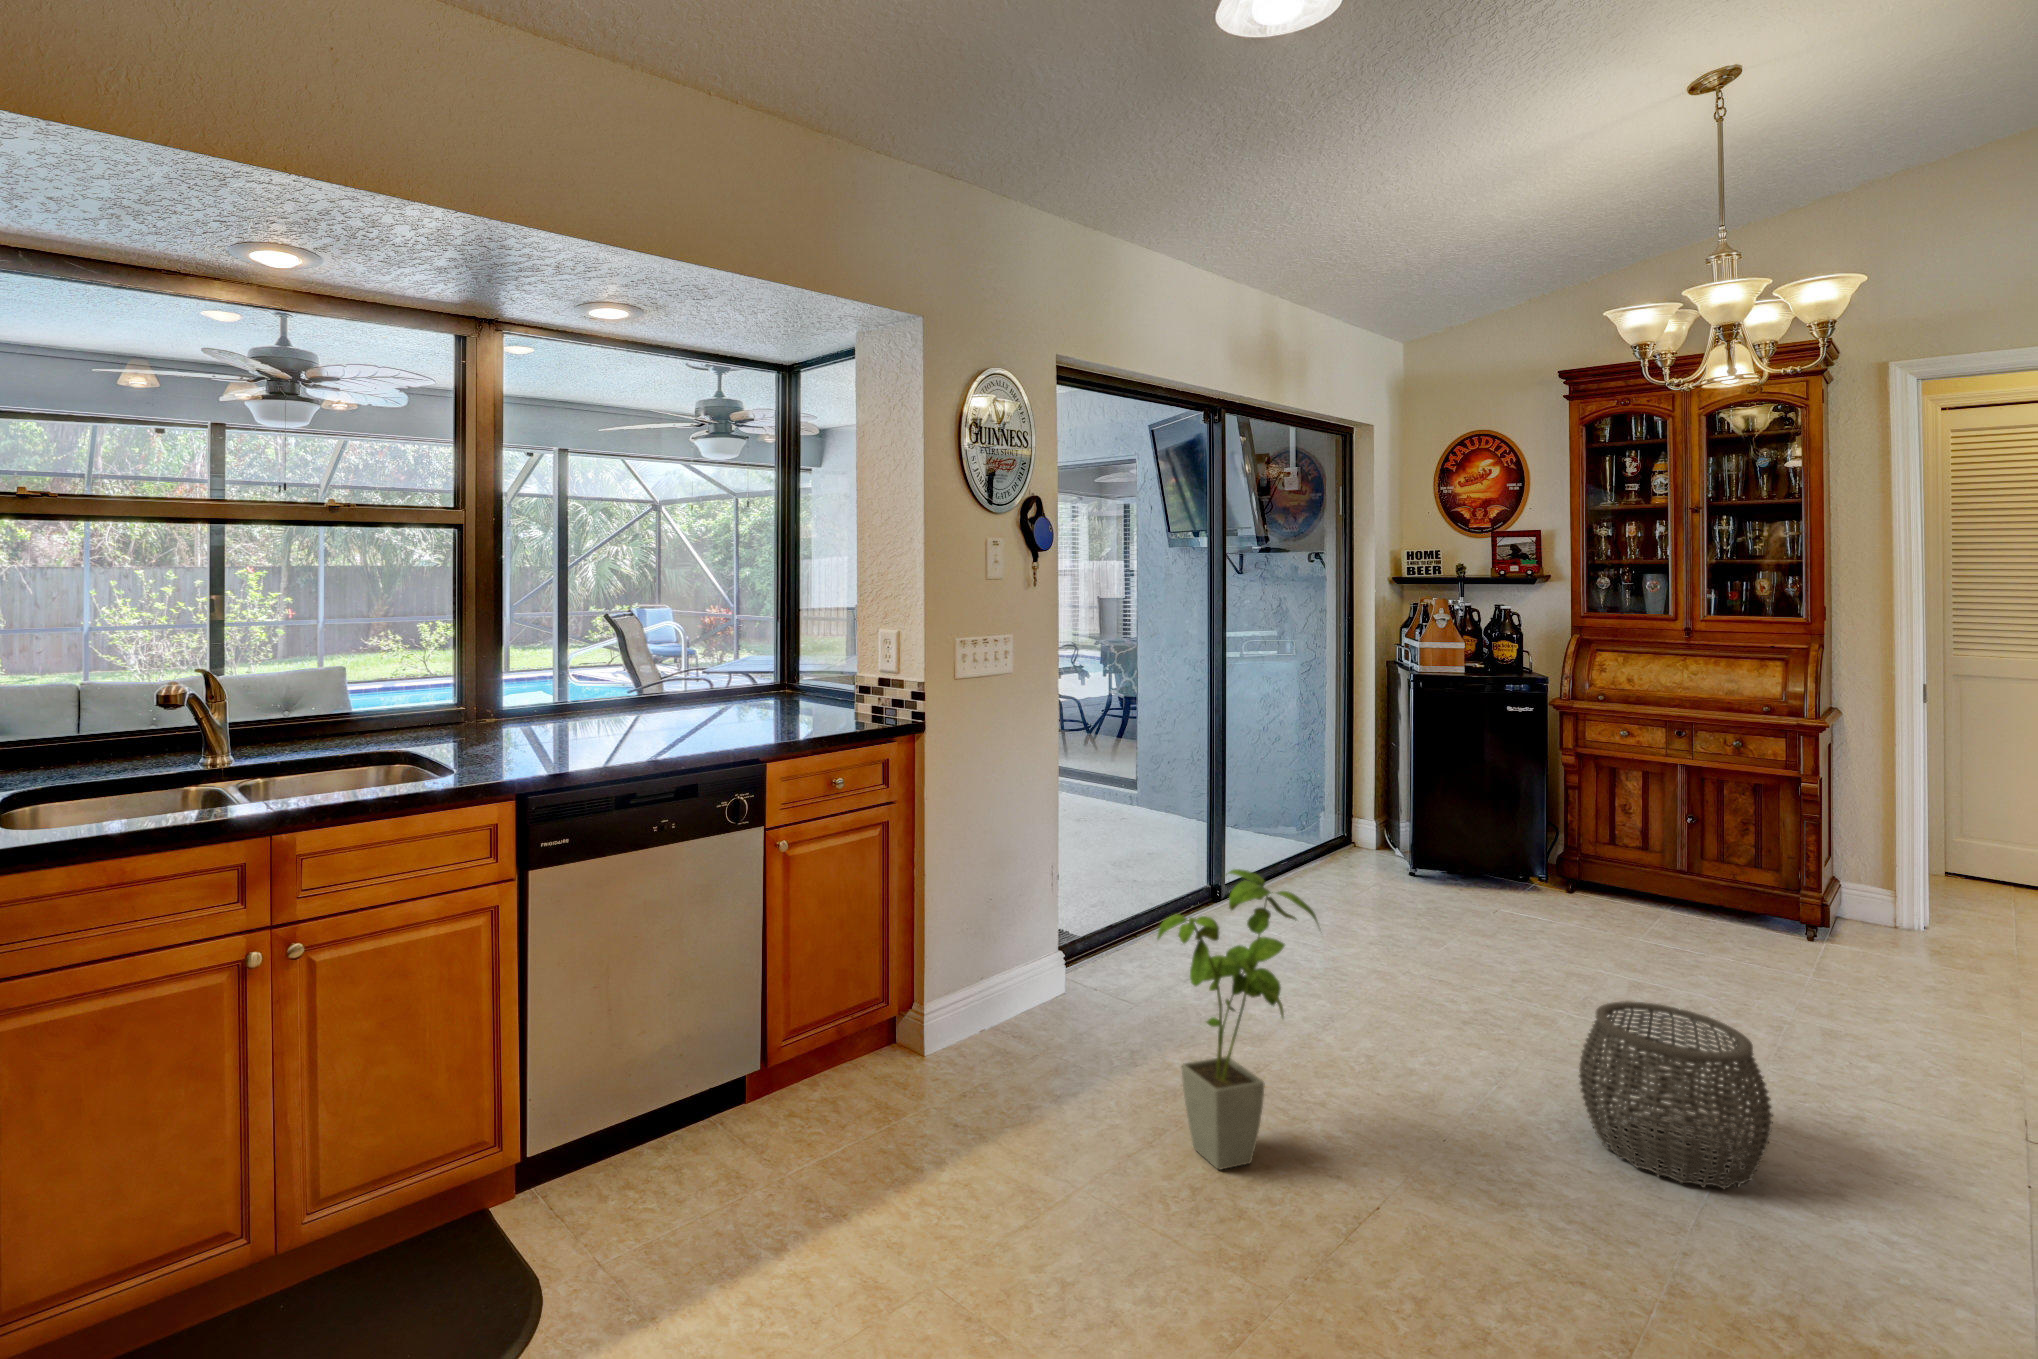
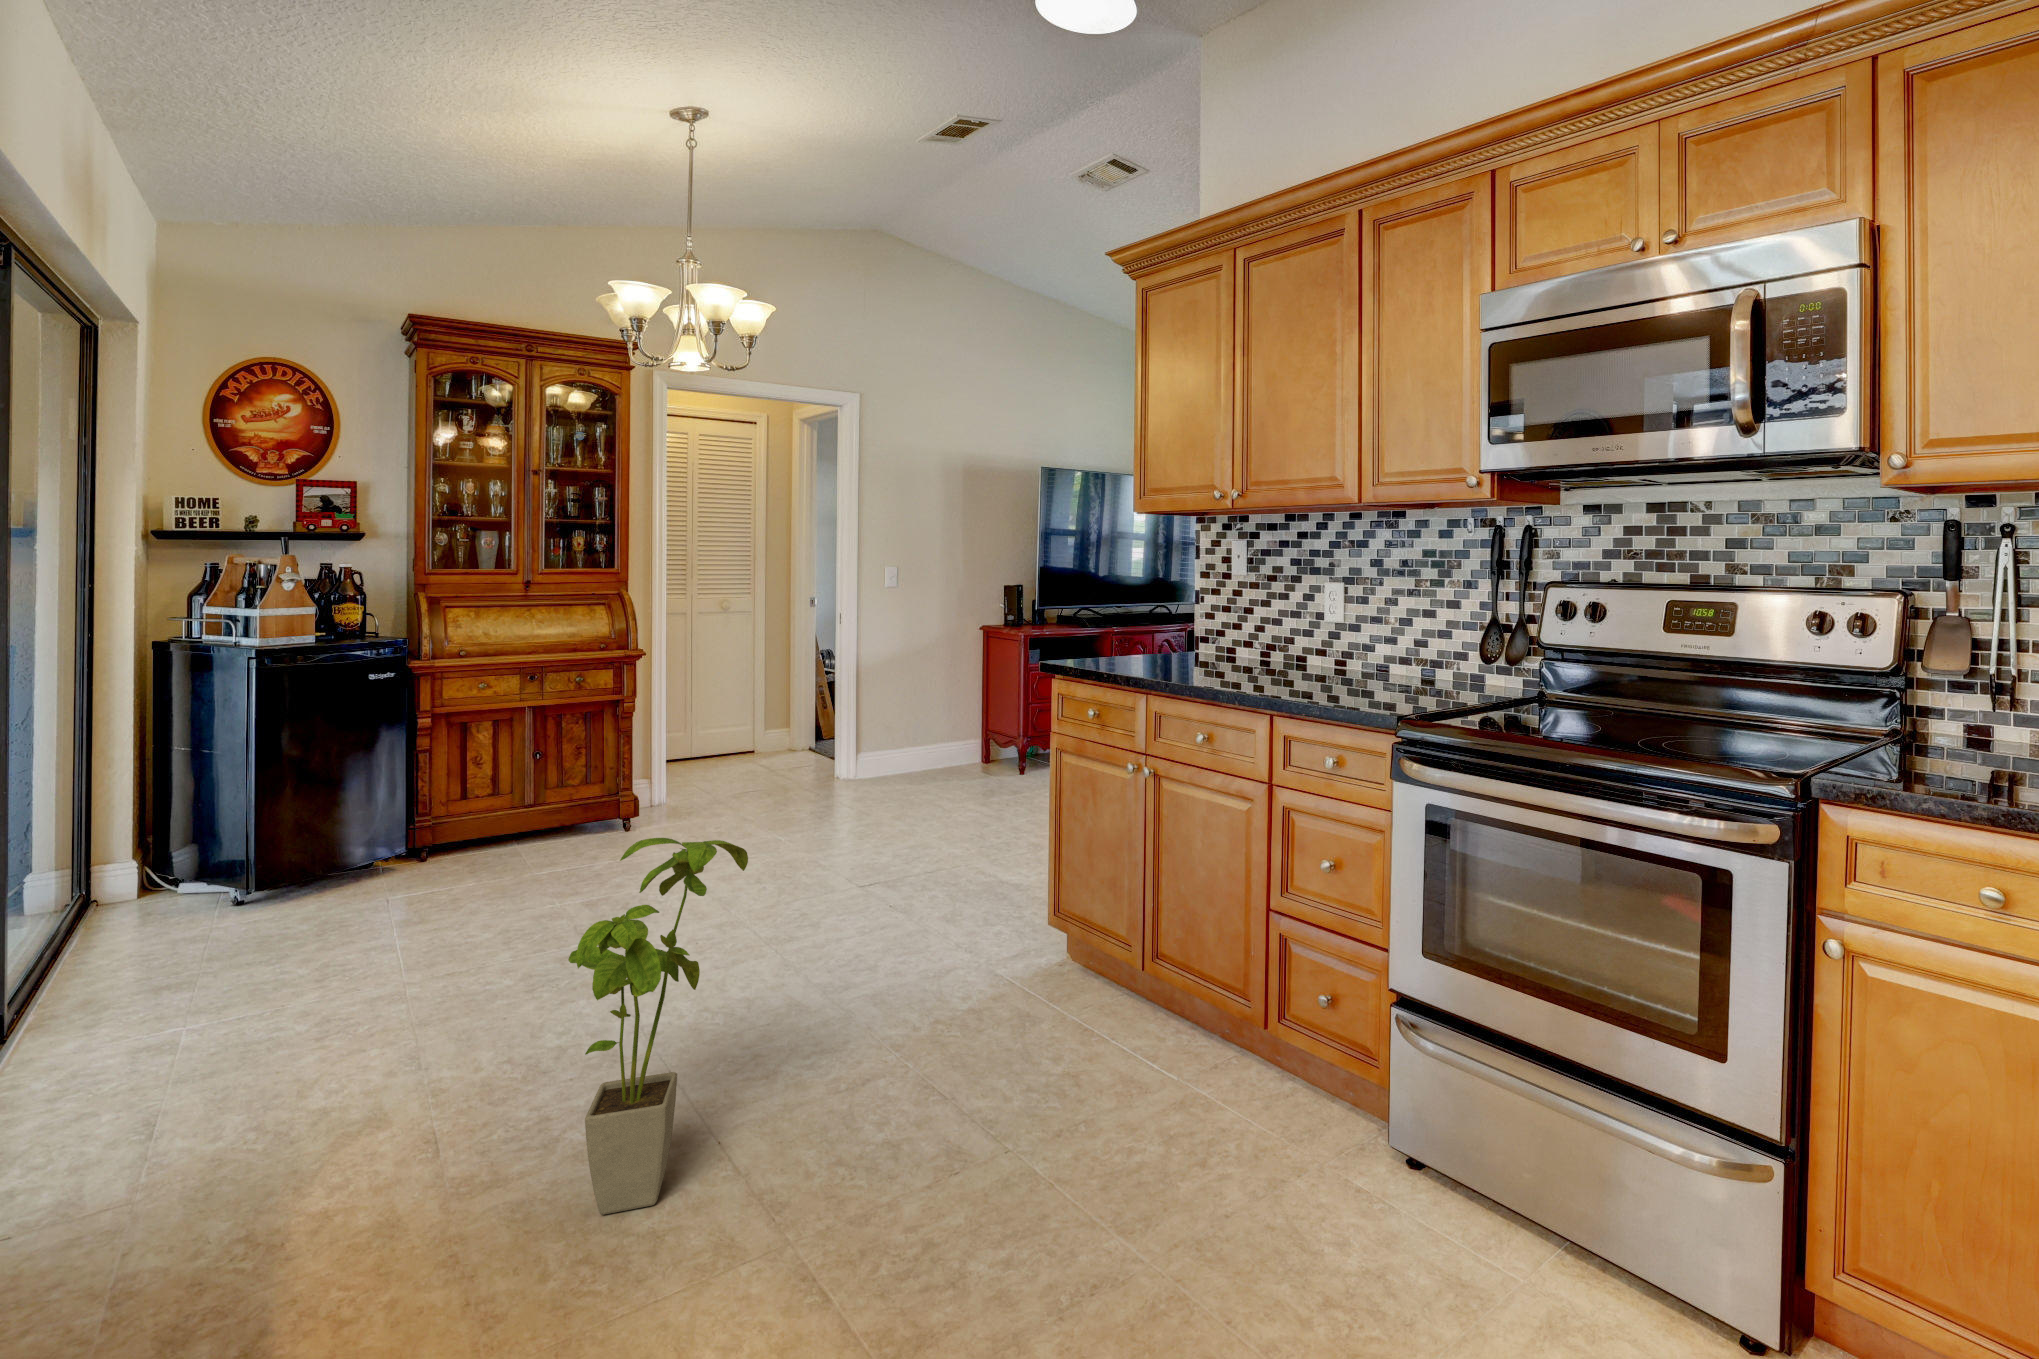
woven basket: present [1579,1001,1772,1189] -> none [754,854,882,988]

